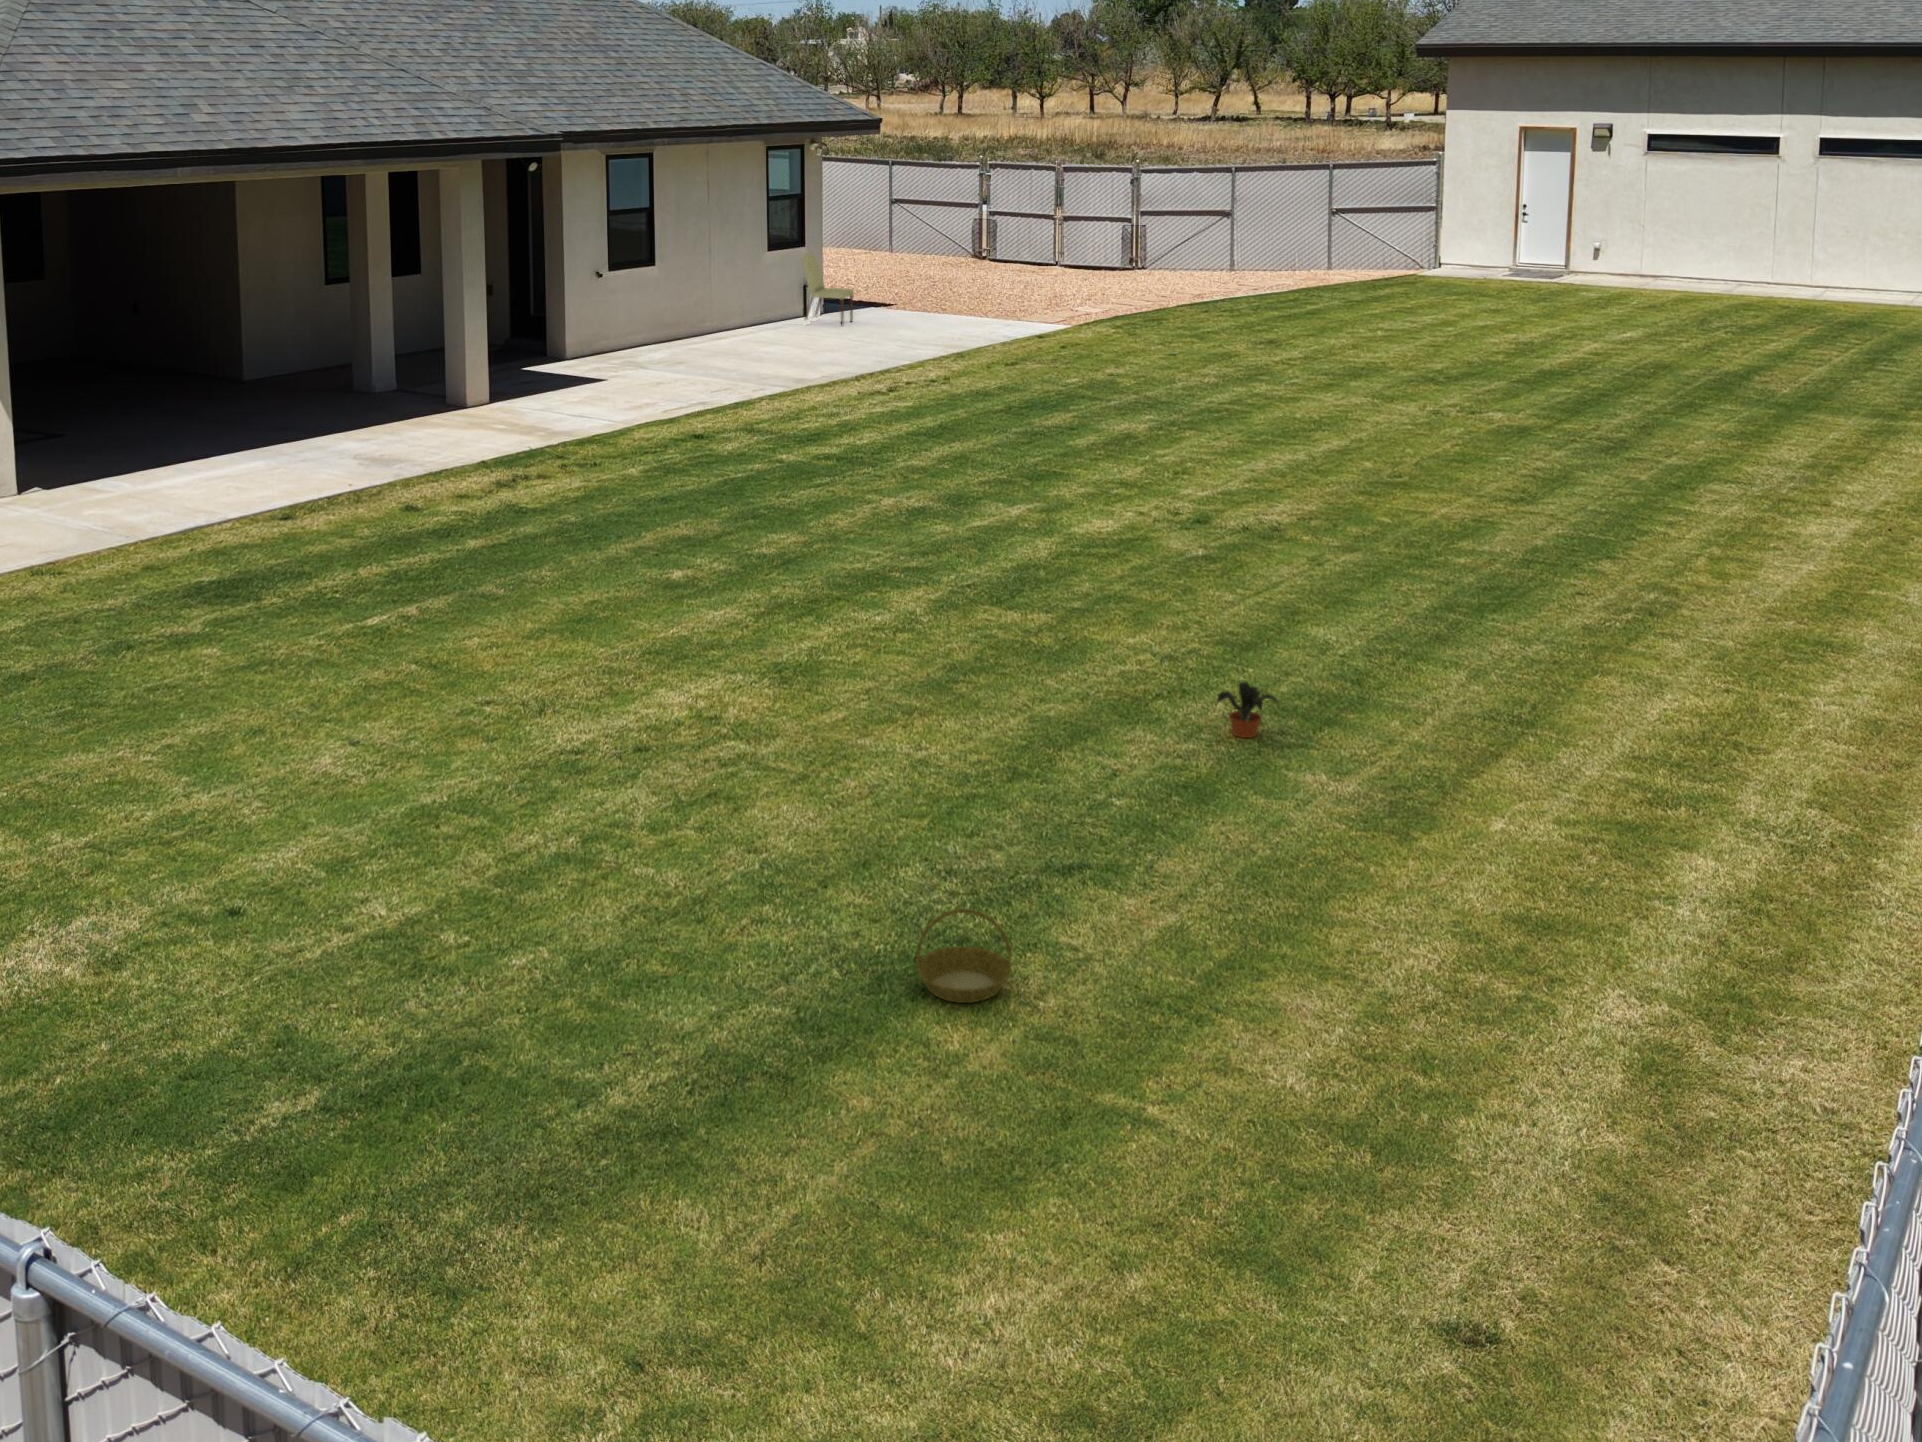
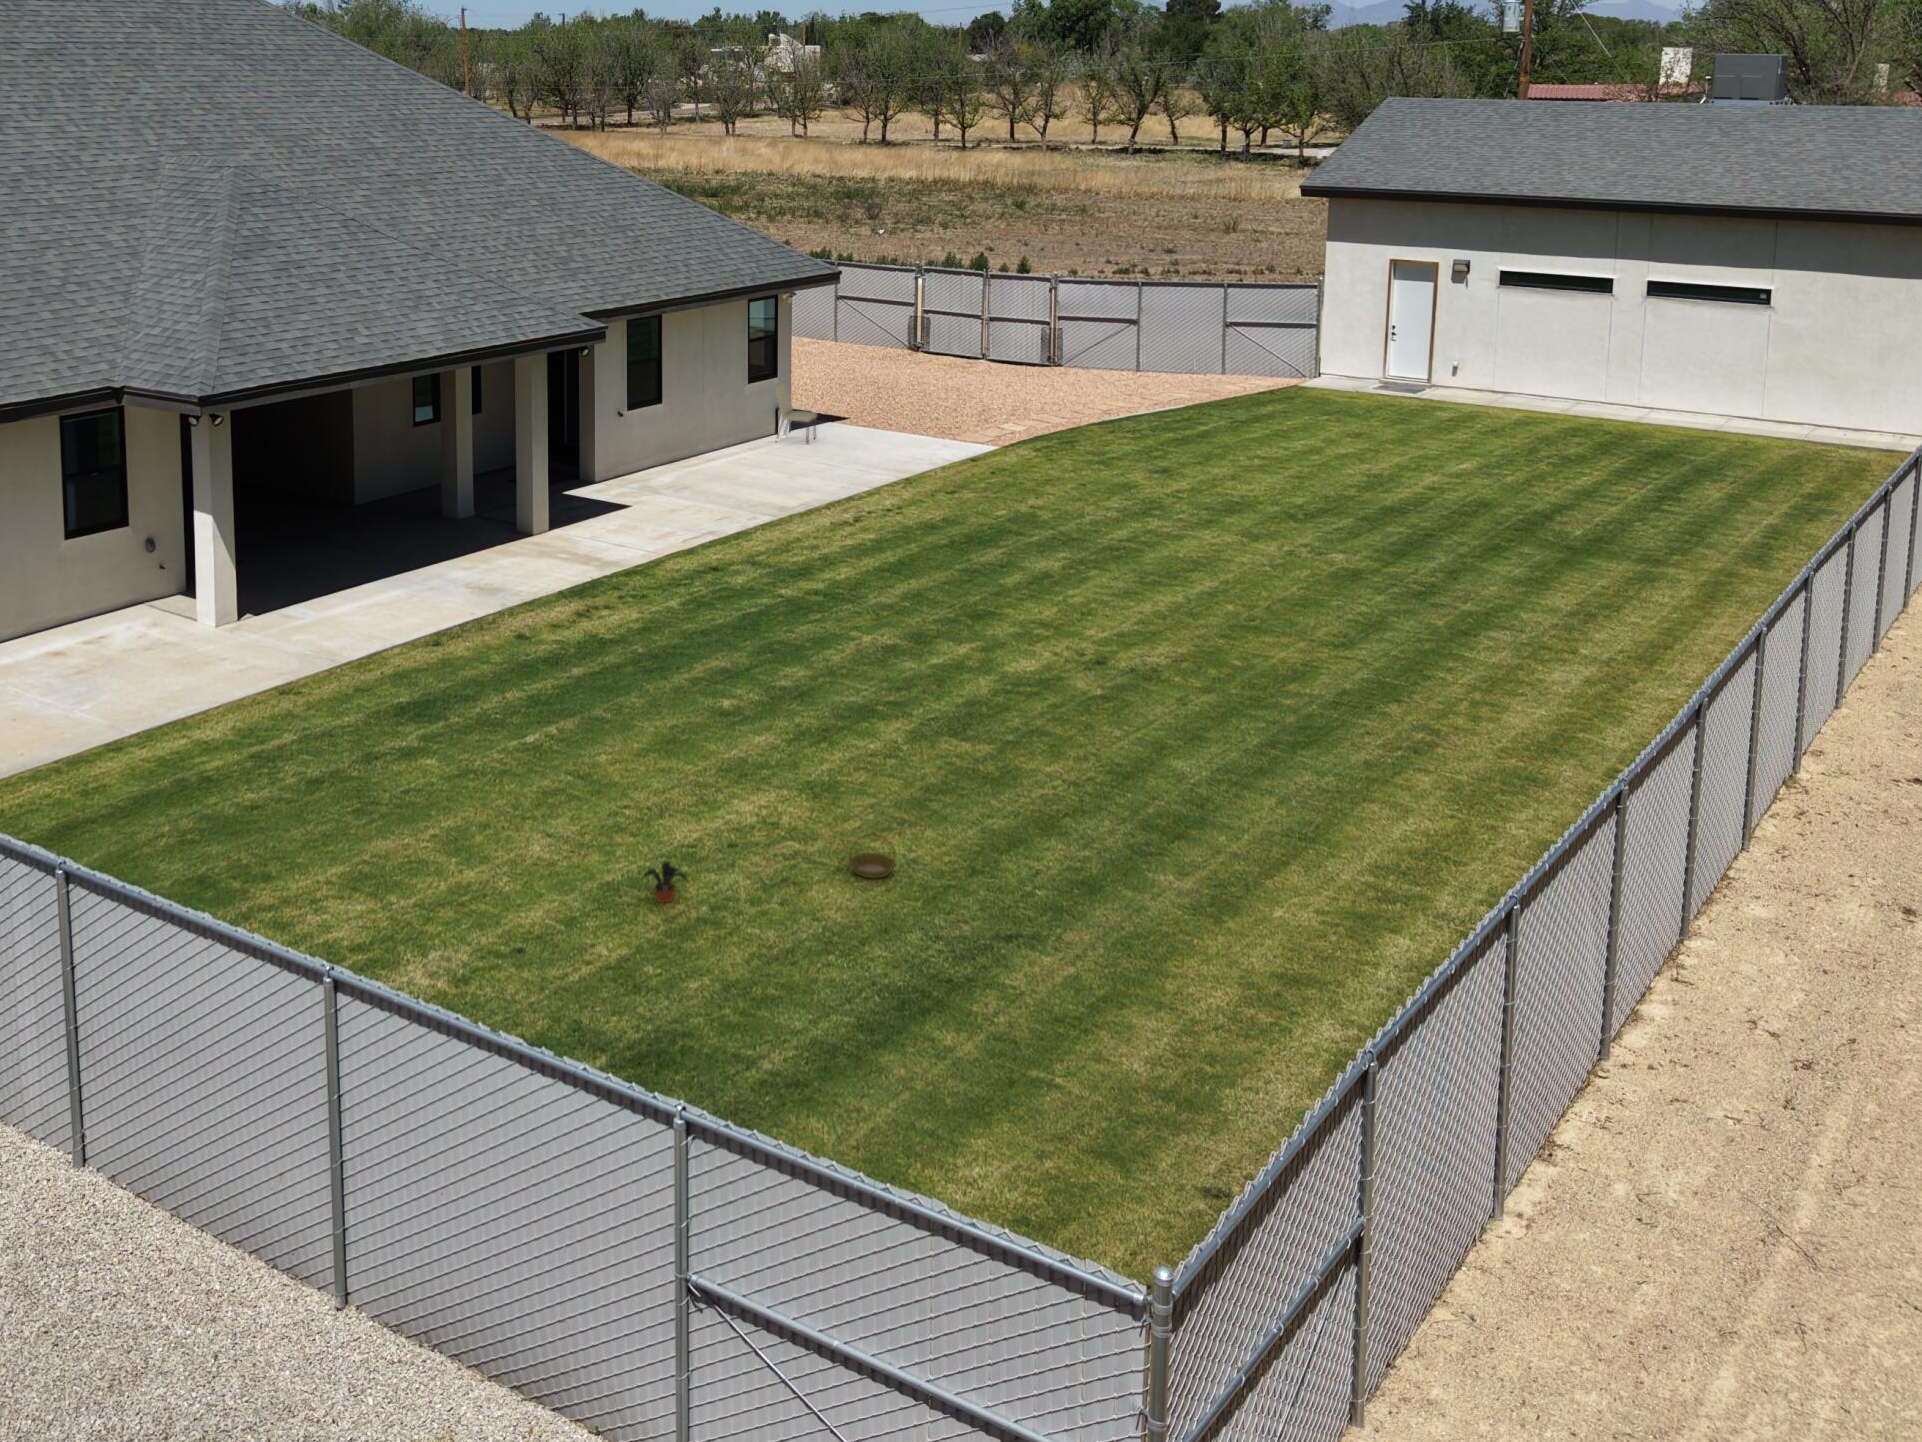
potted plant: present [1216,682,1277,738] -> present [643,862,686,903]
basket: present [916,909,1011,1003] -> present [849,834,895,878]

